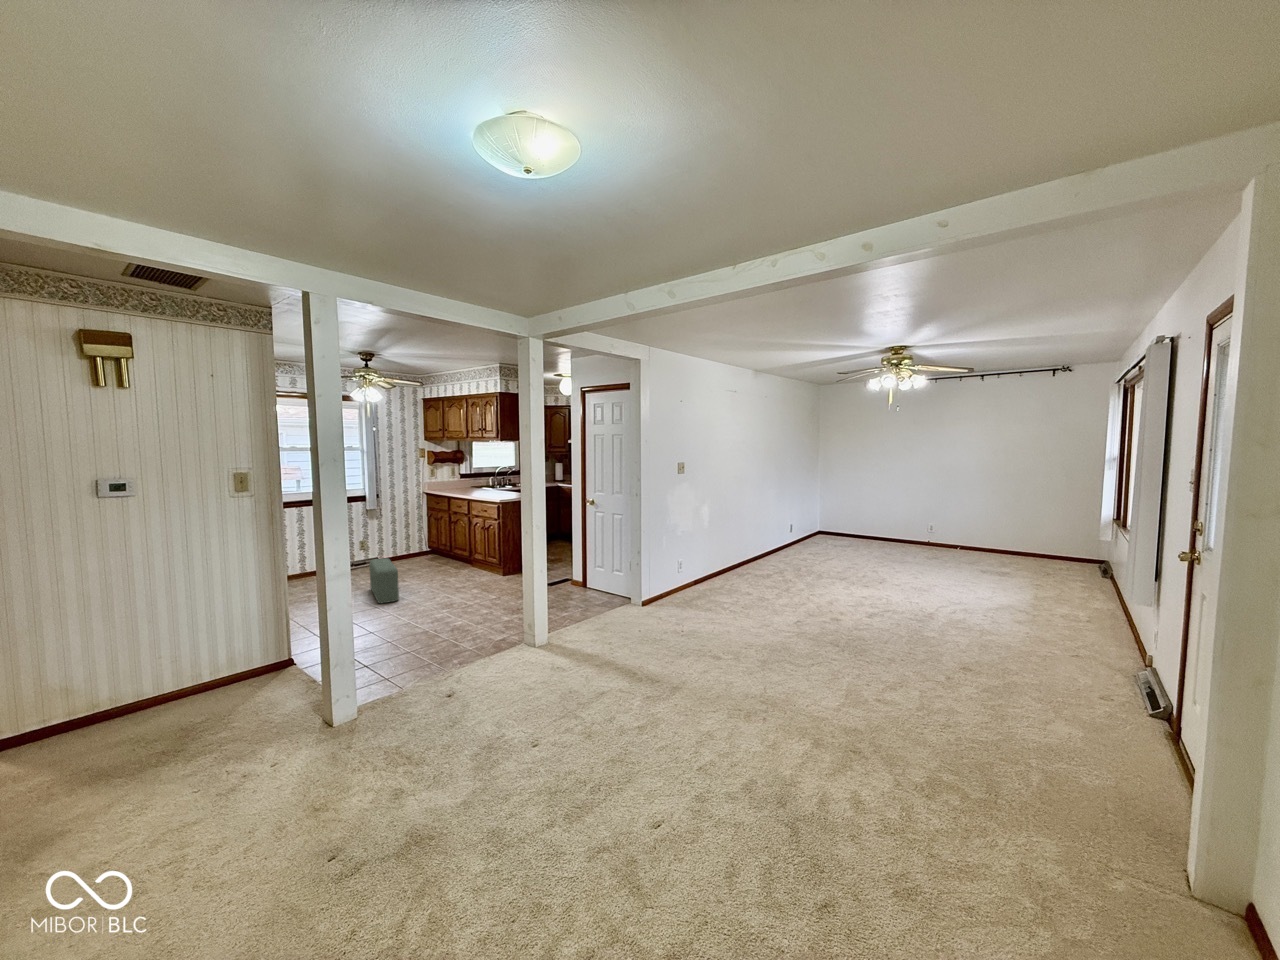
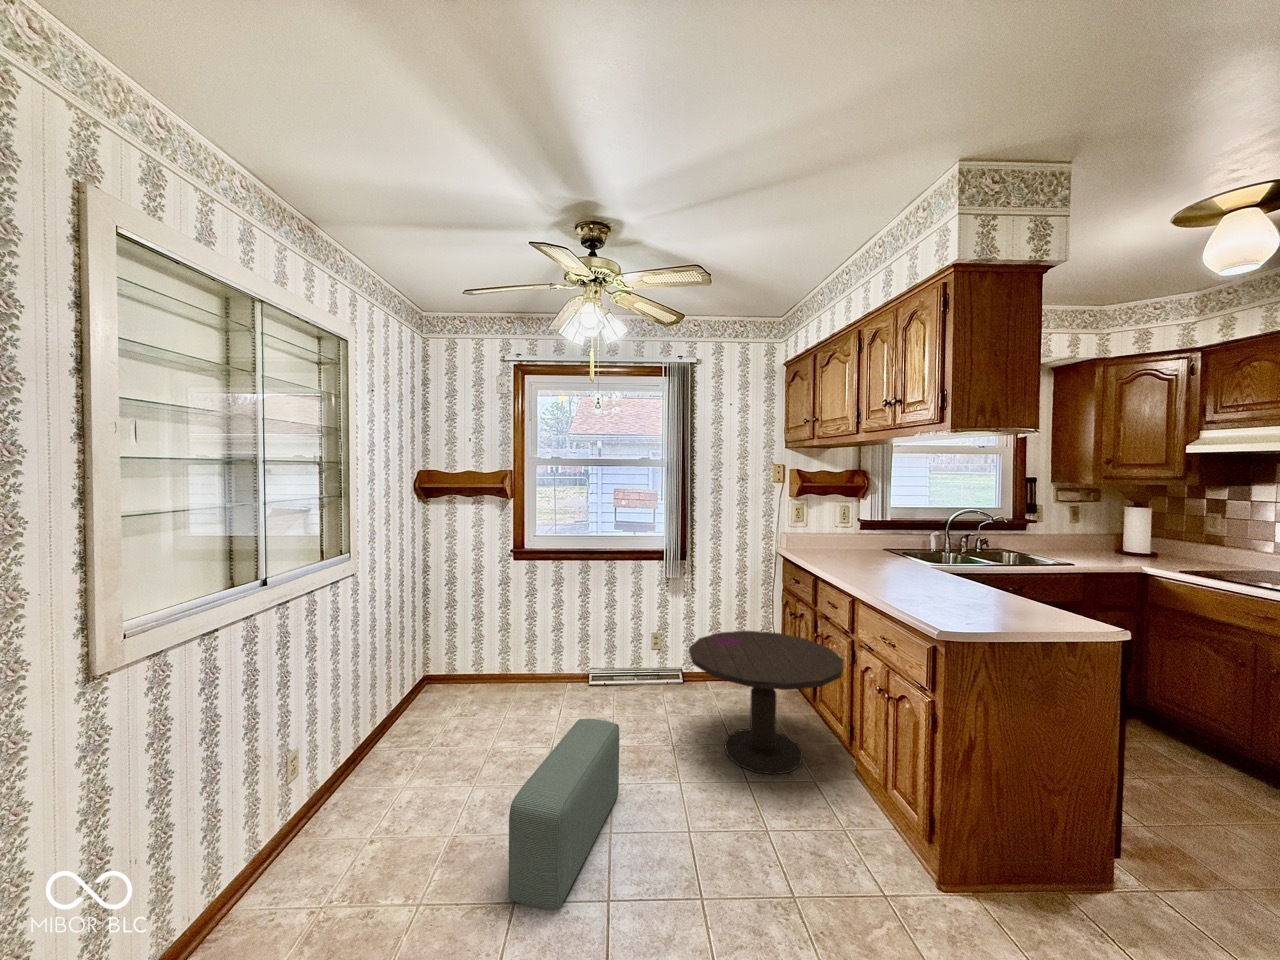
side table: none [402,525,468,573] -> present [689,631,843,775]

